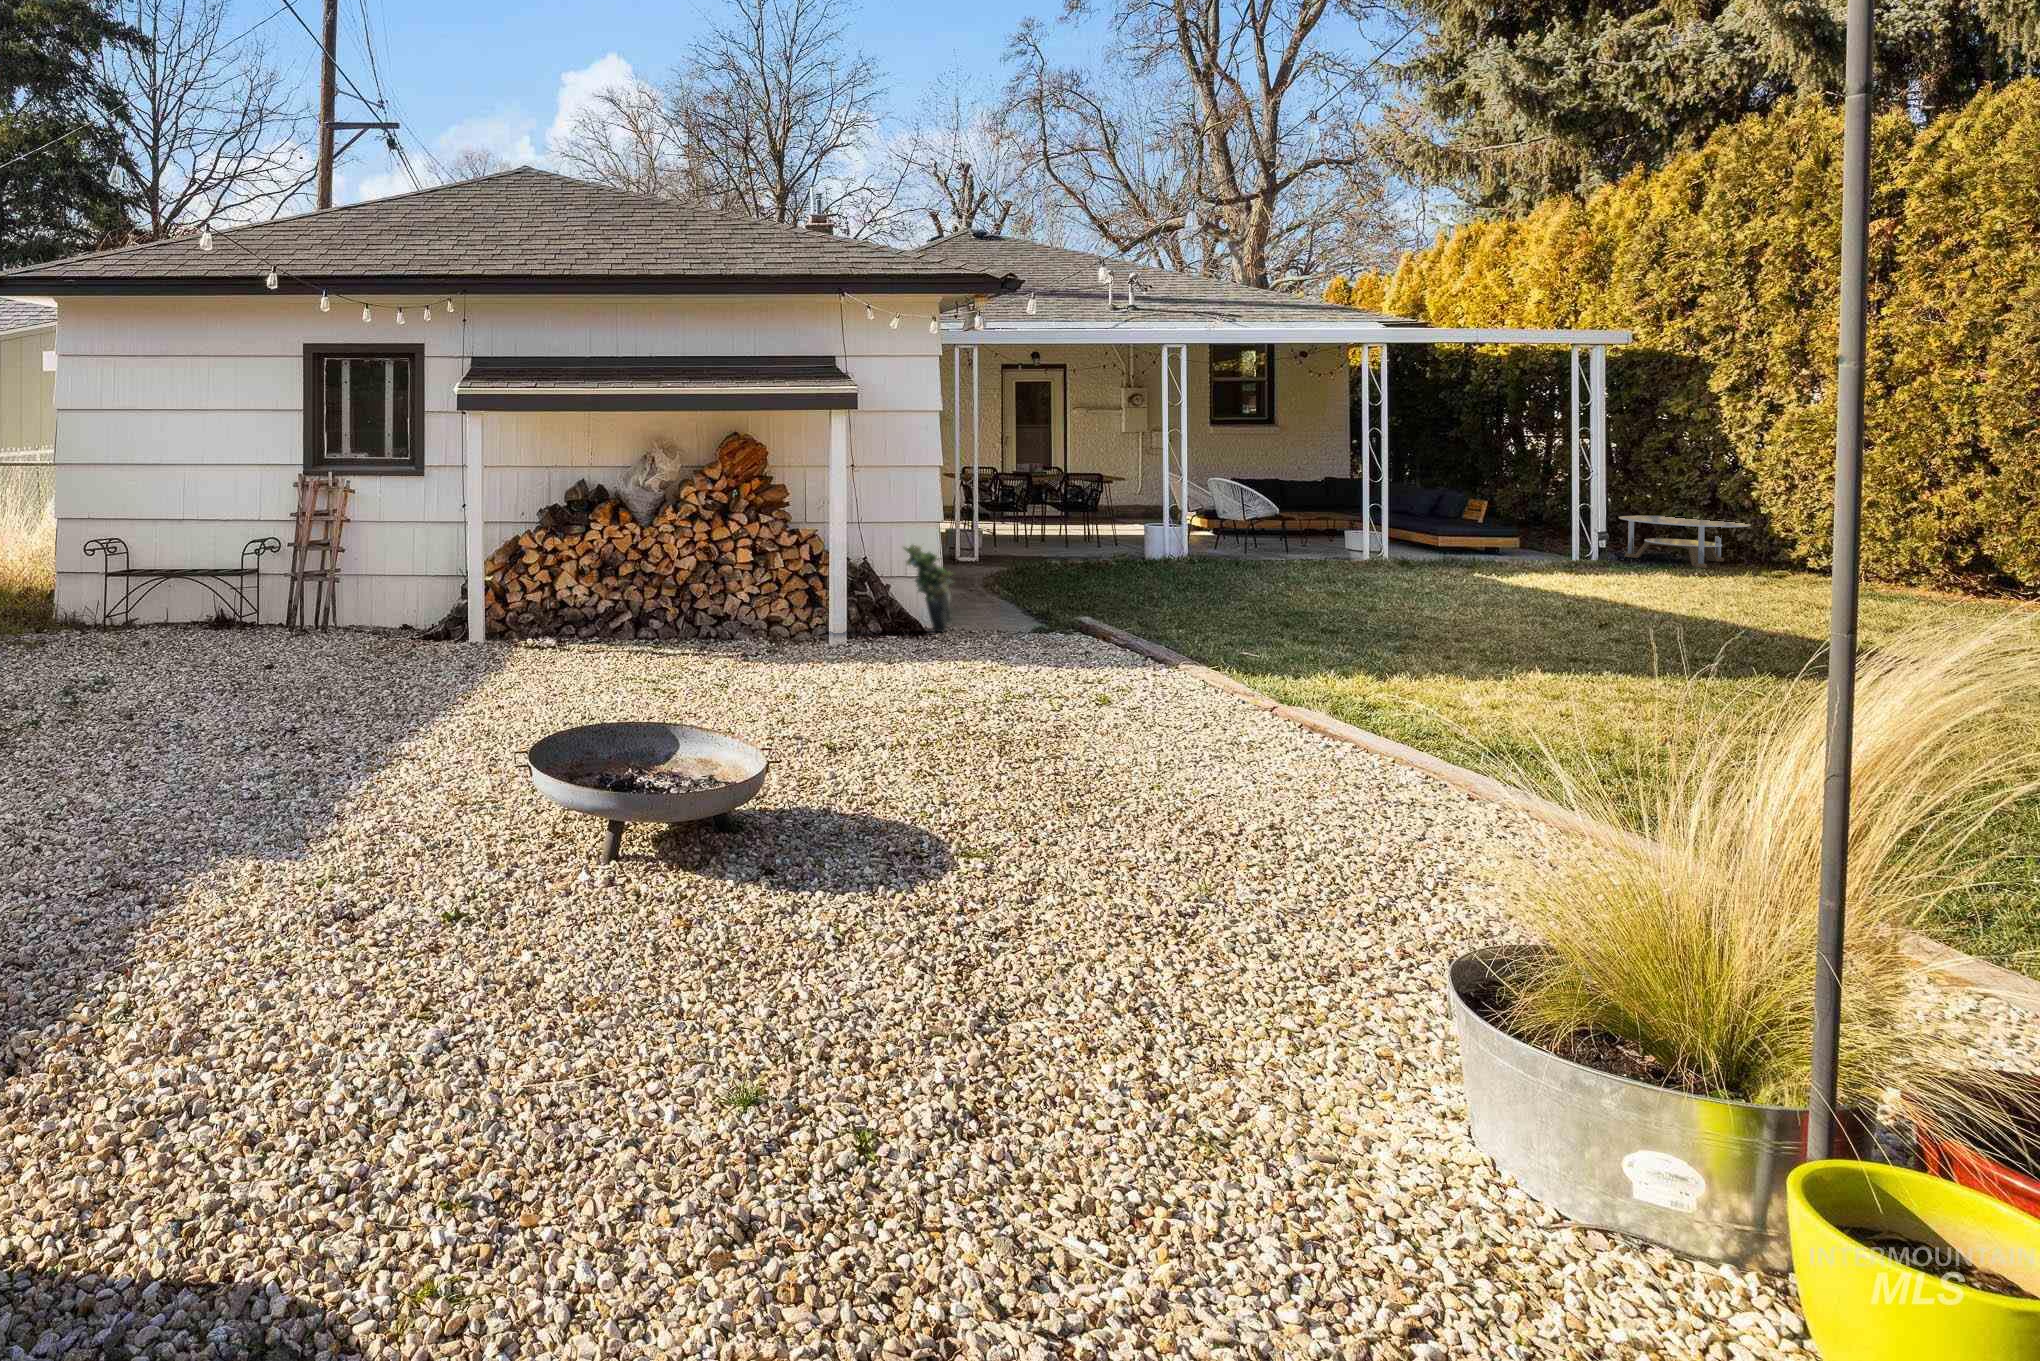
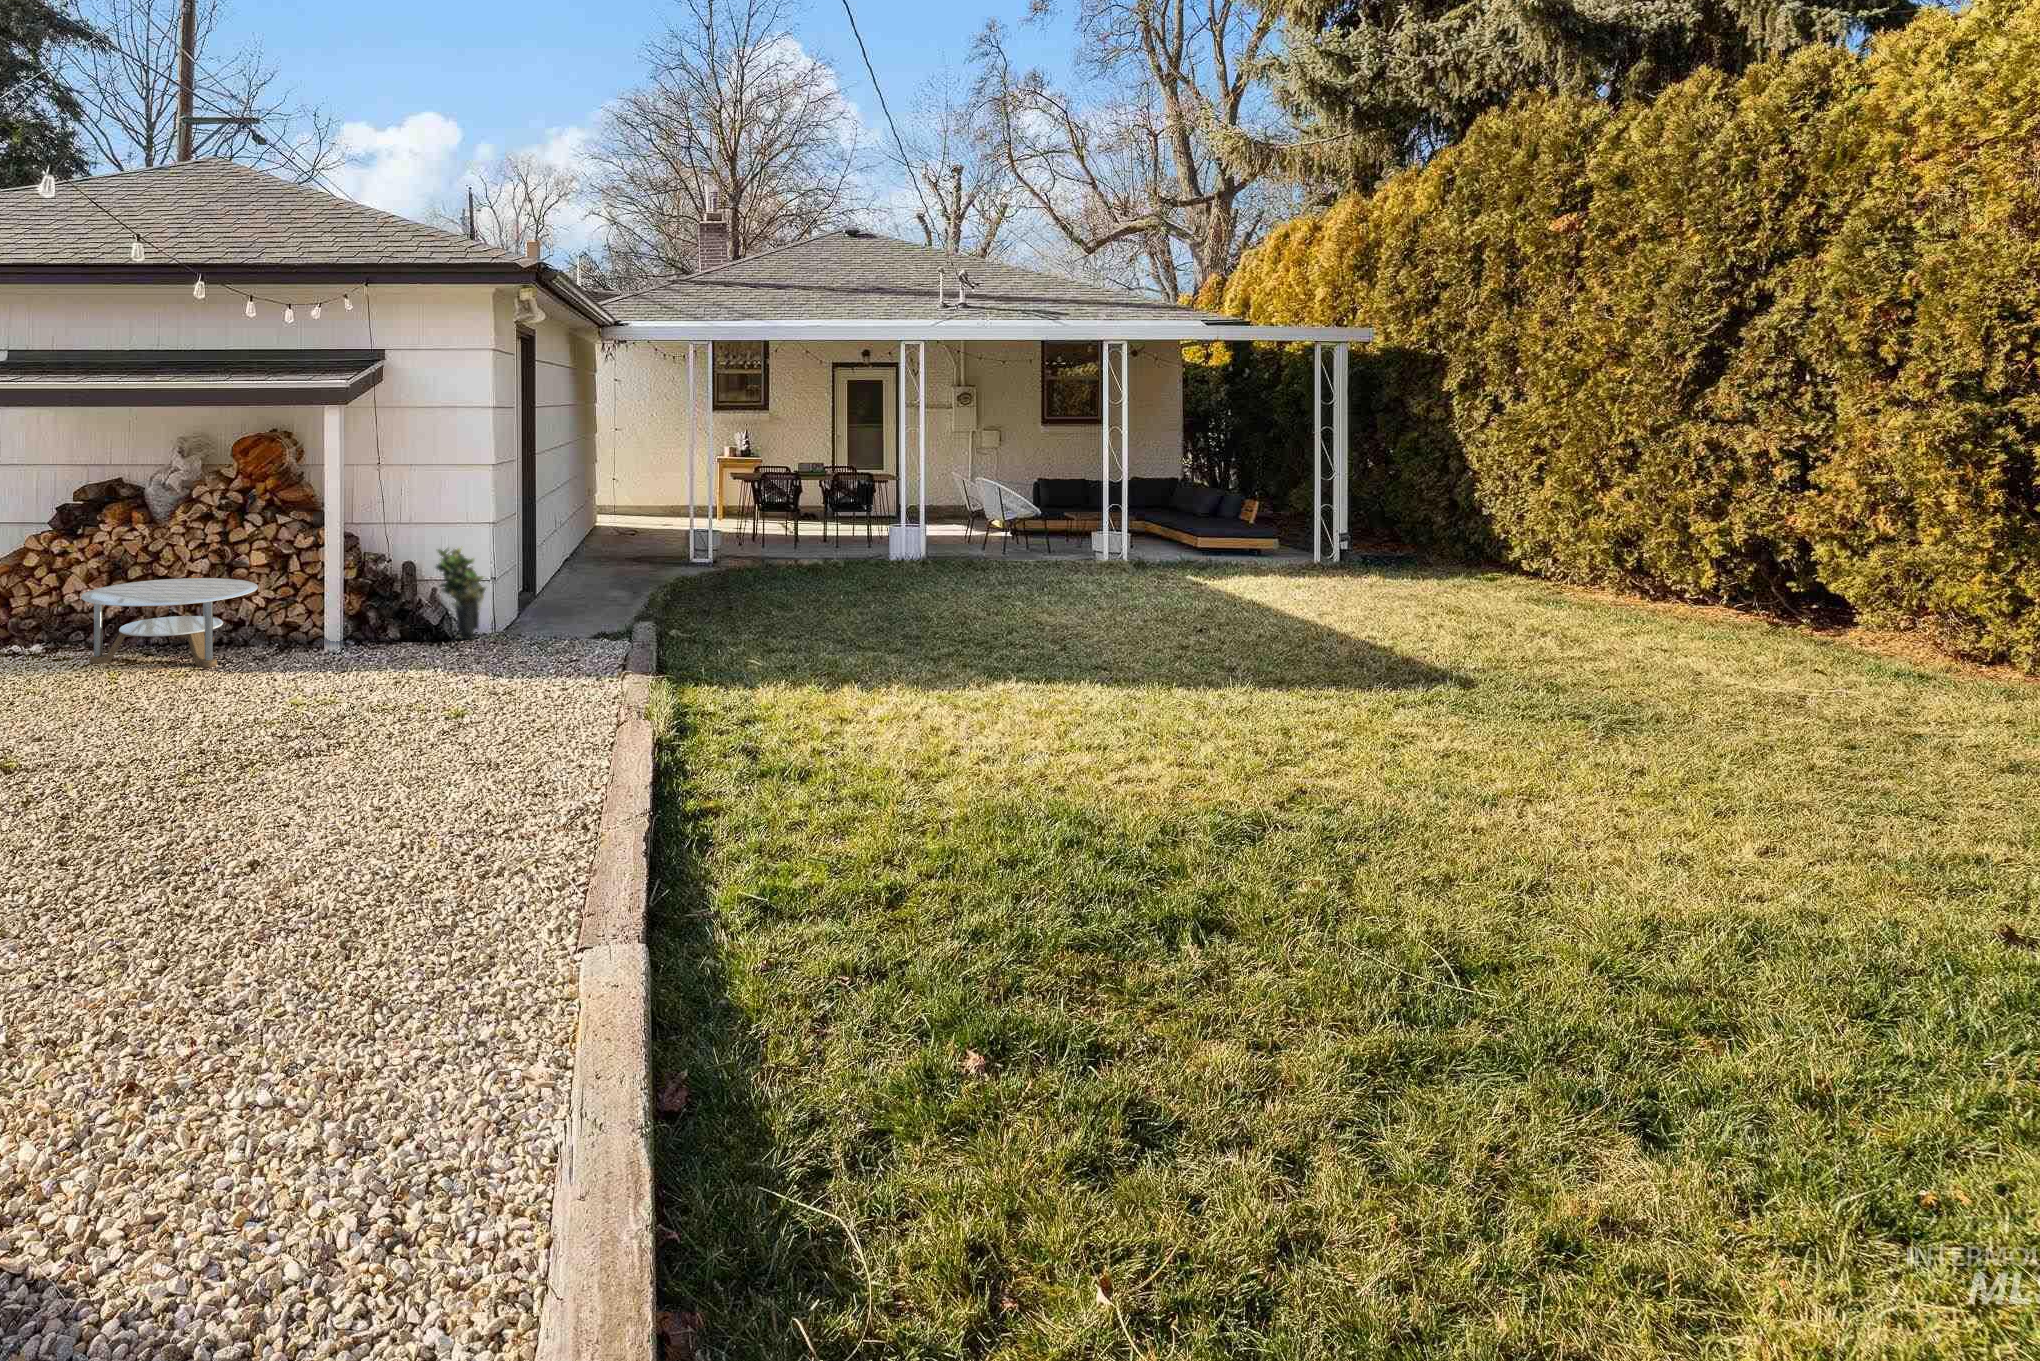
round table: present [1619,516,1751,568] -> present [81,578,258,667]

